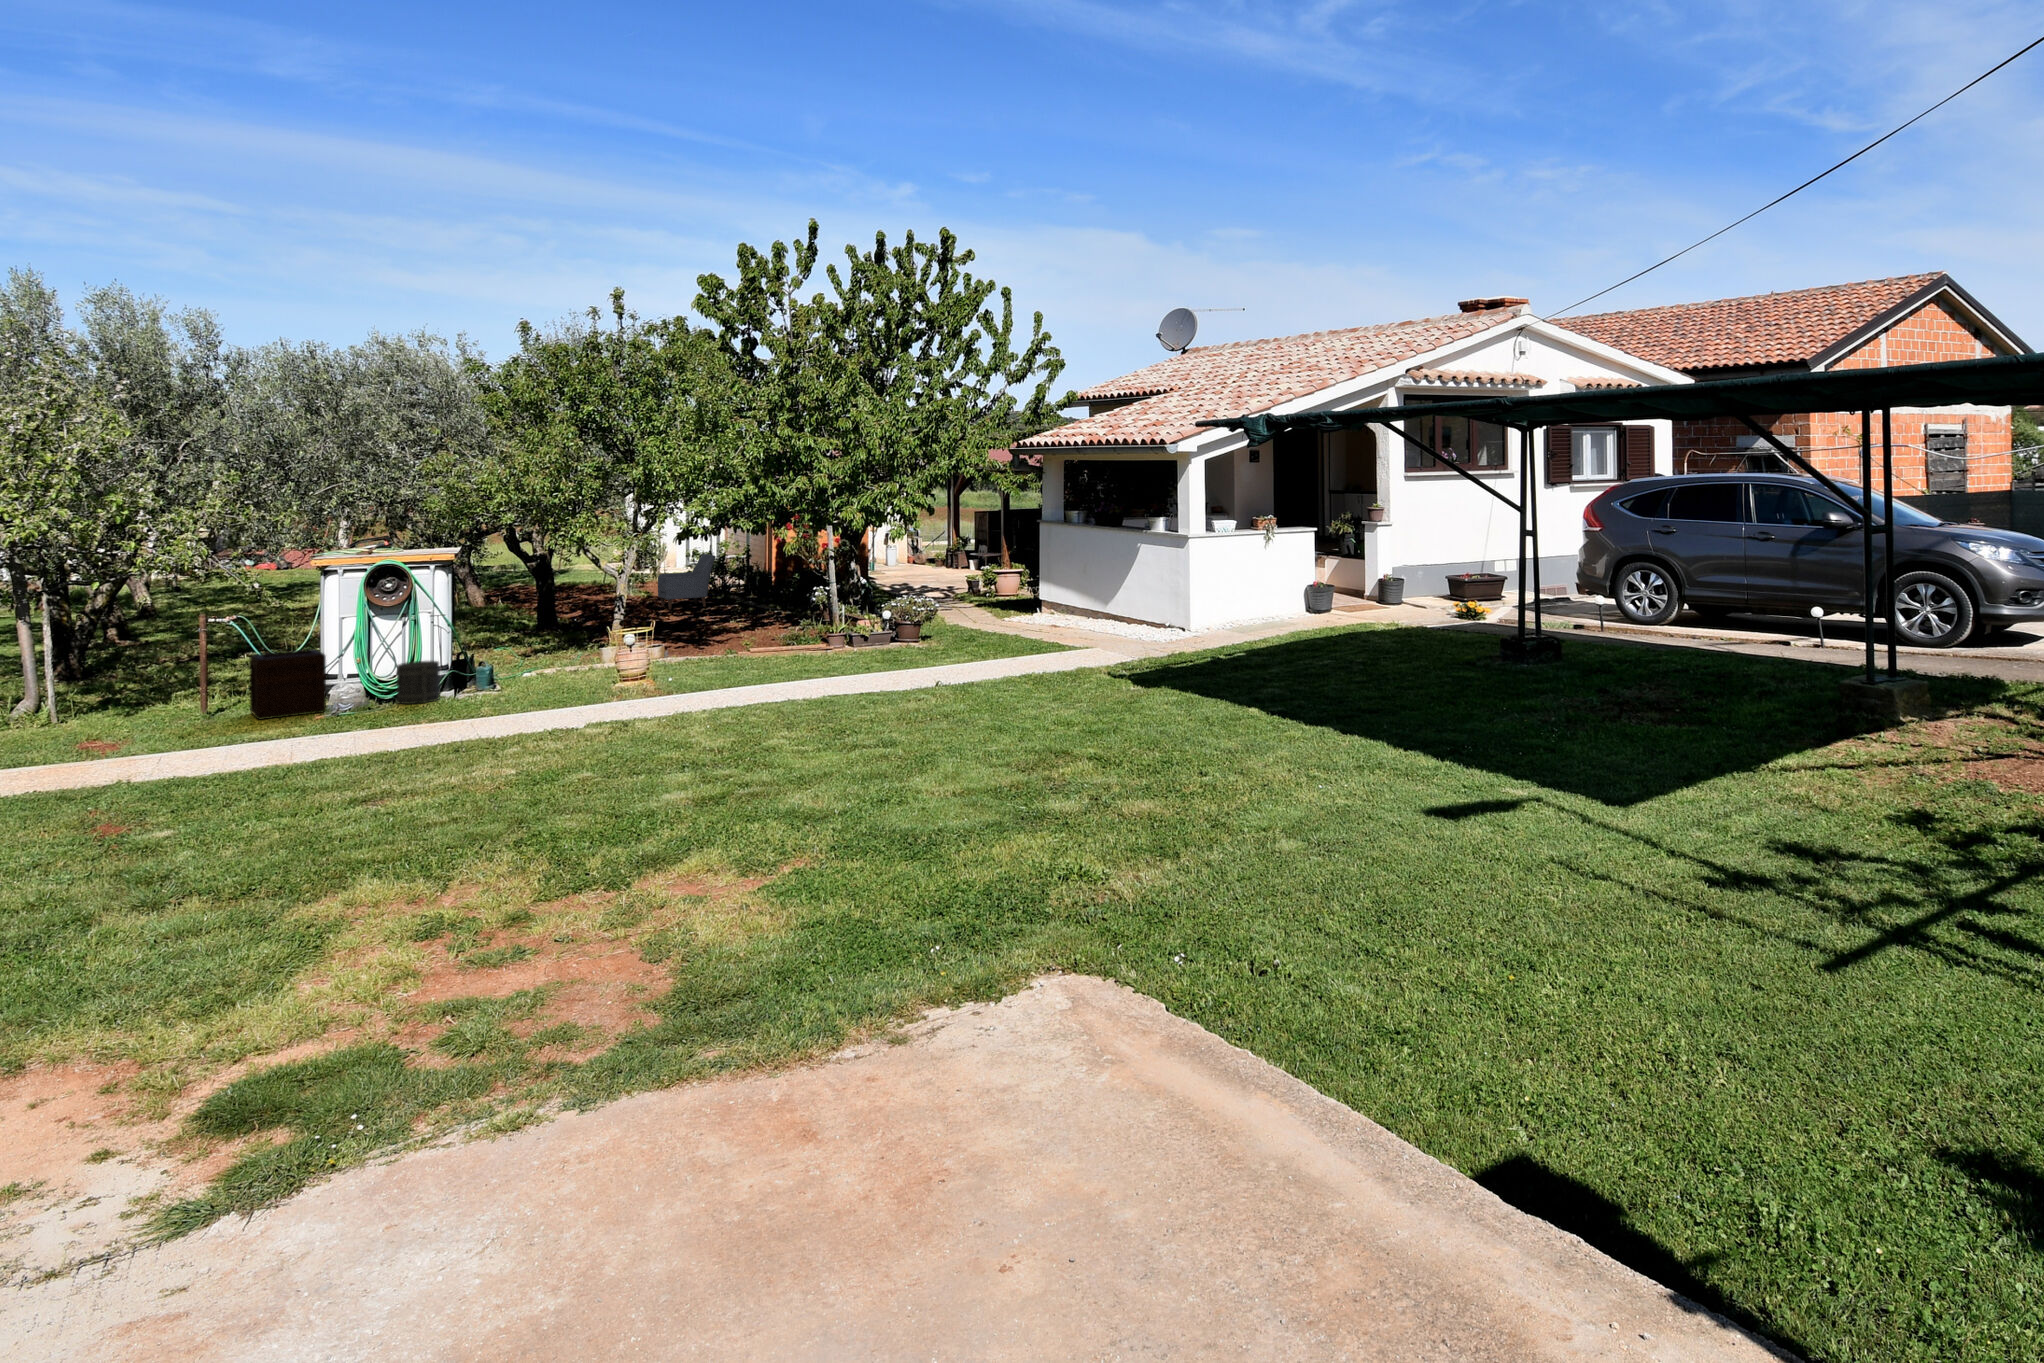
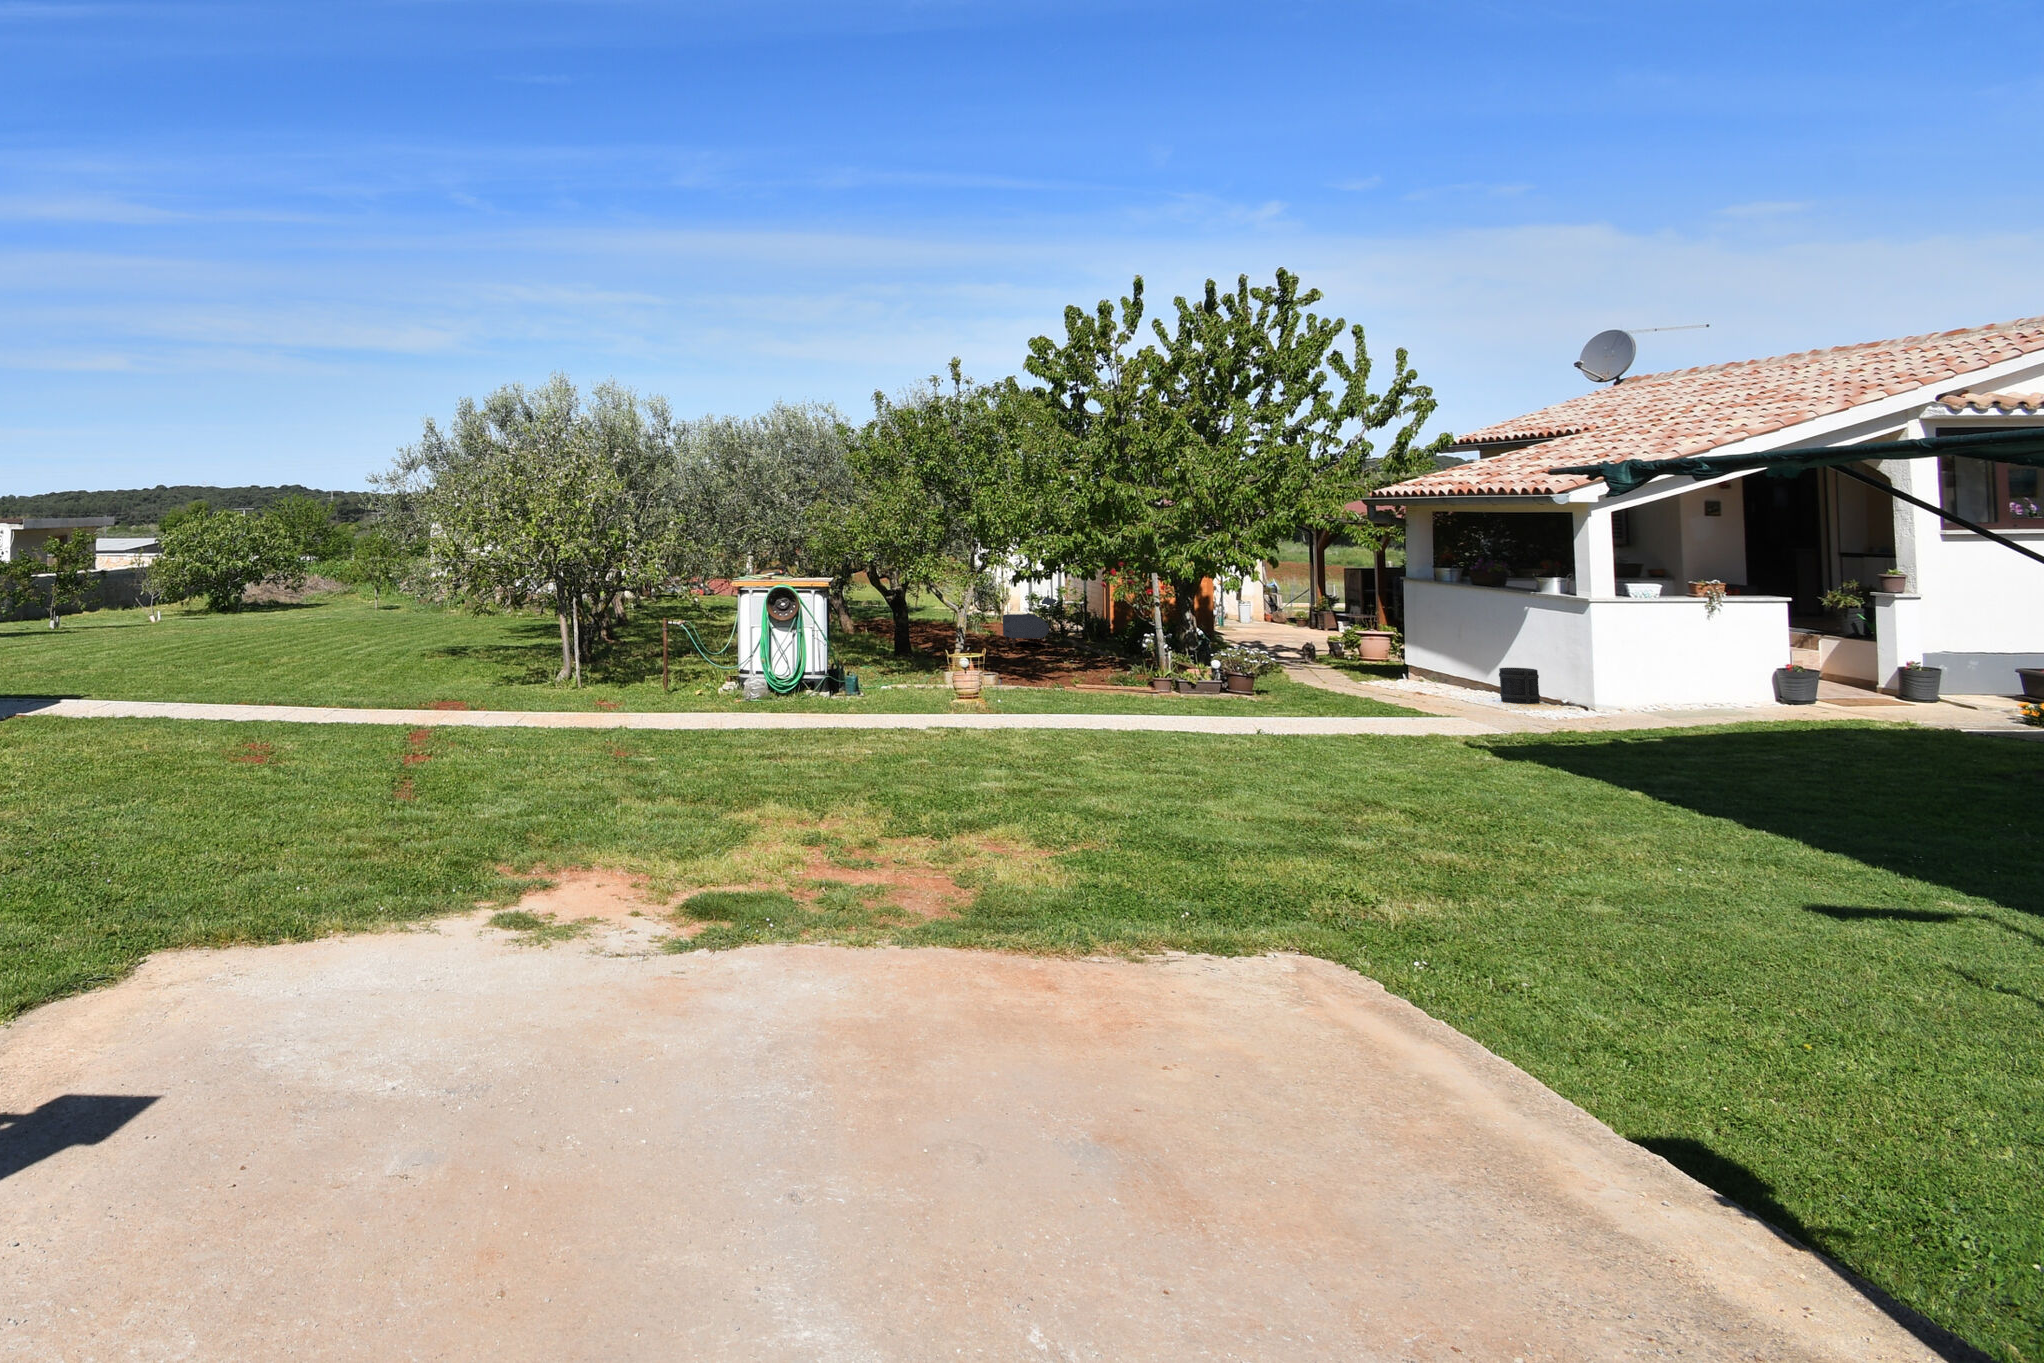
wooden crate: present [250,649,326,720] -> none [687,651,738,702]
bucket: present [397,661,440,704] -> present [1499,668,1540,704]

